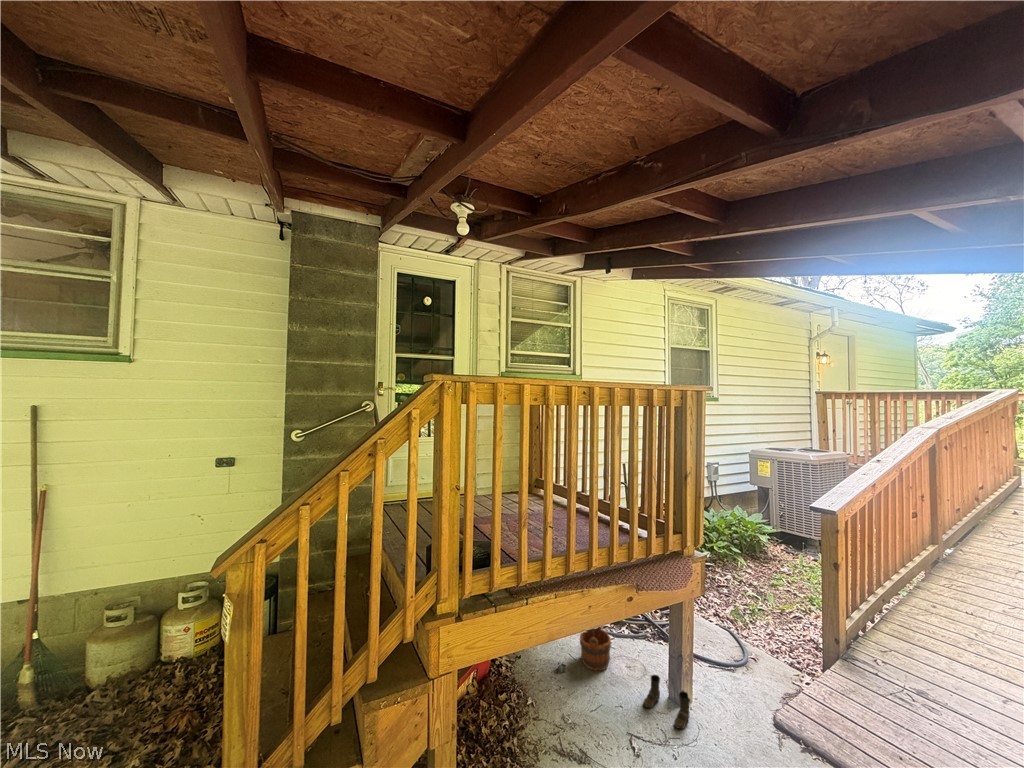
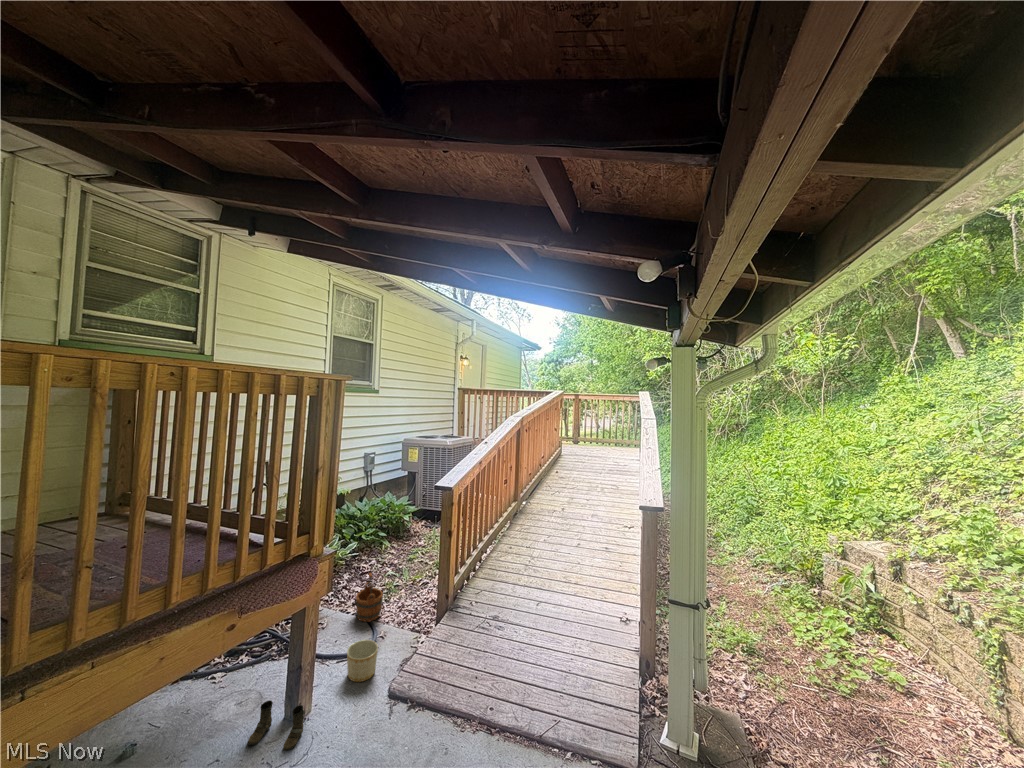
wooden bucket: present [580,627,611,671] -> present [356,573,383,622]
planter: none [721,653,755,697] -> present [347,640,378,682]

